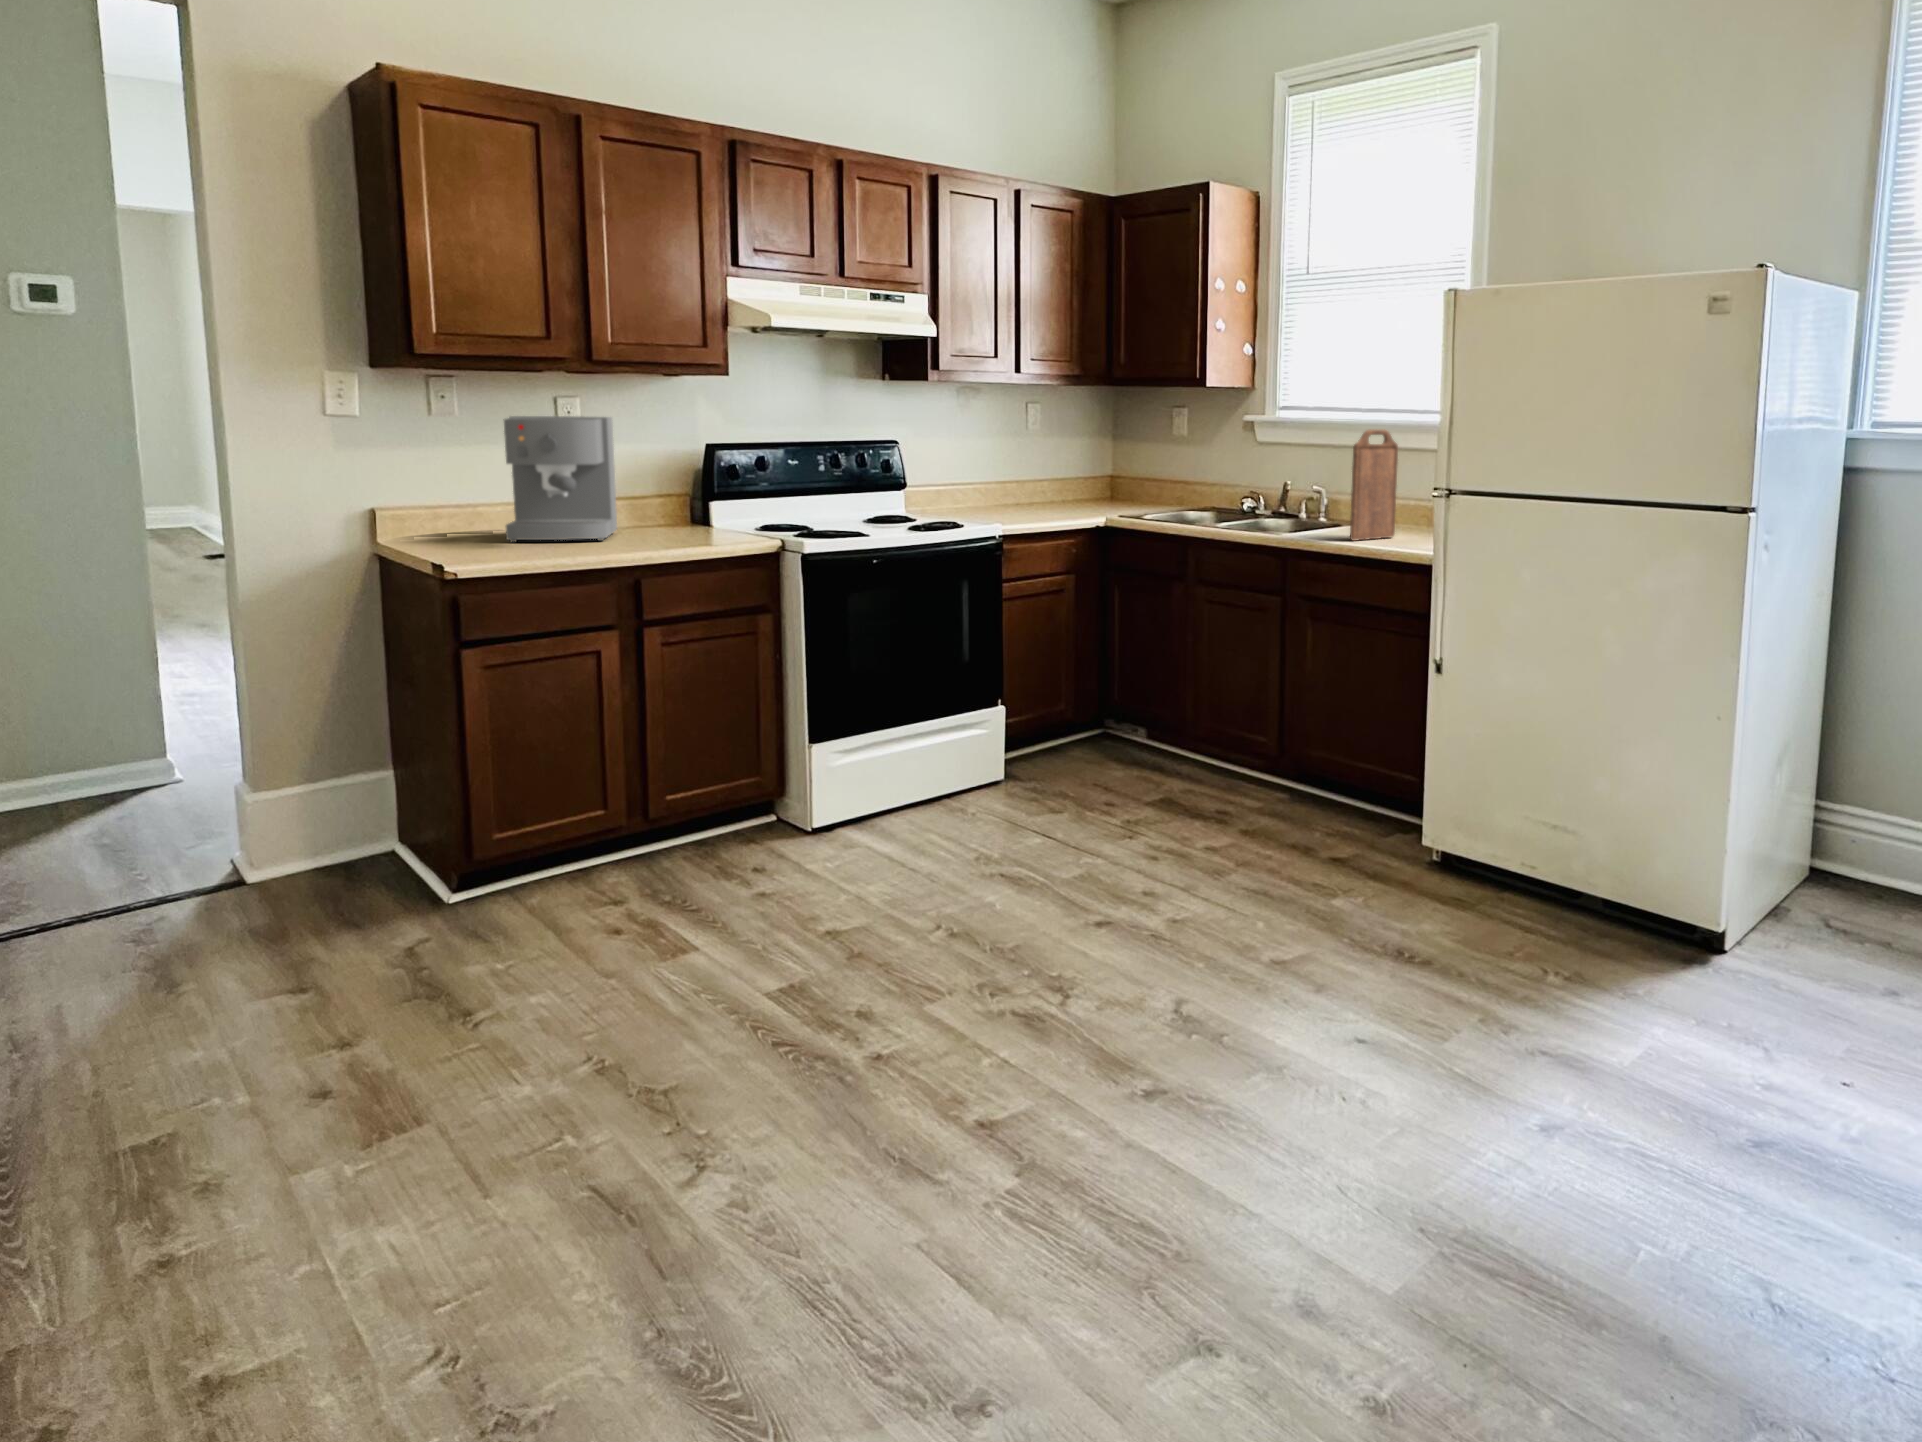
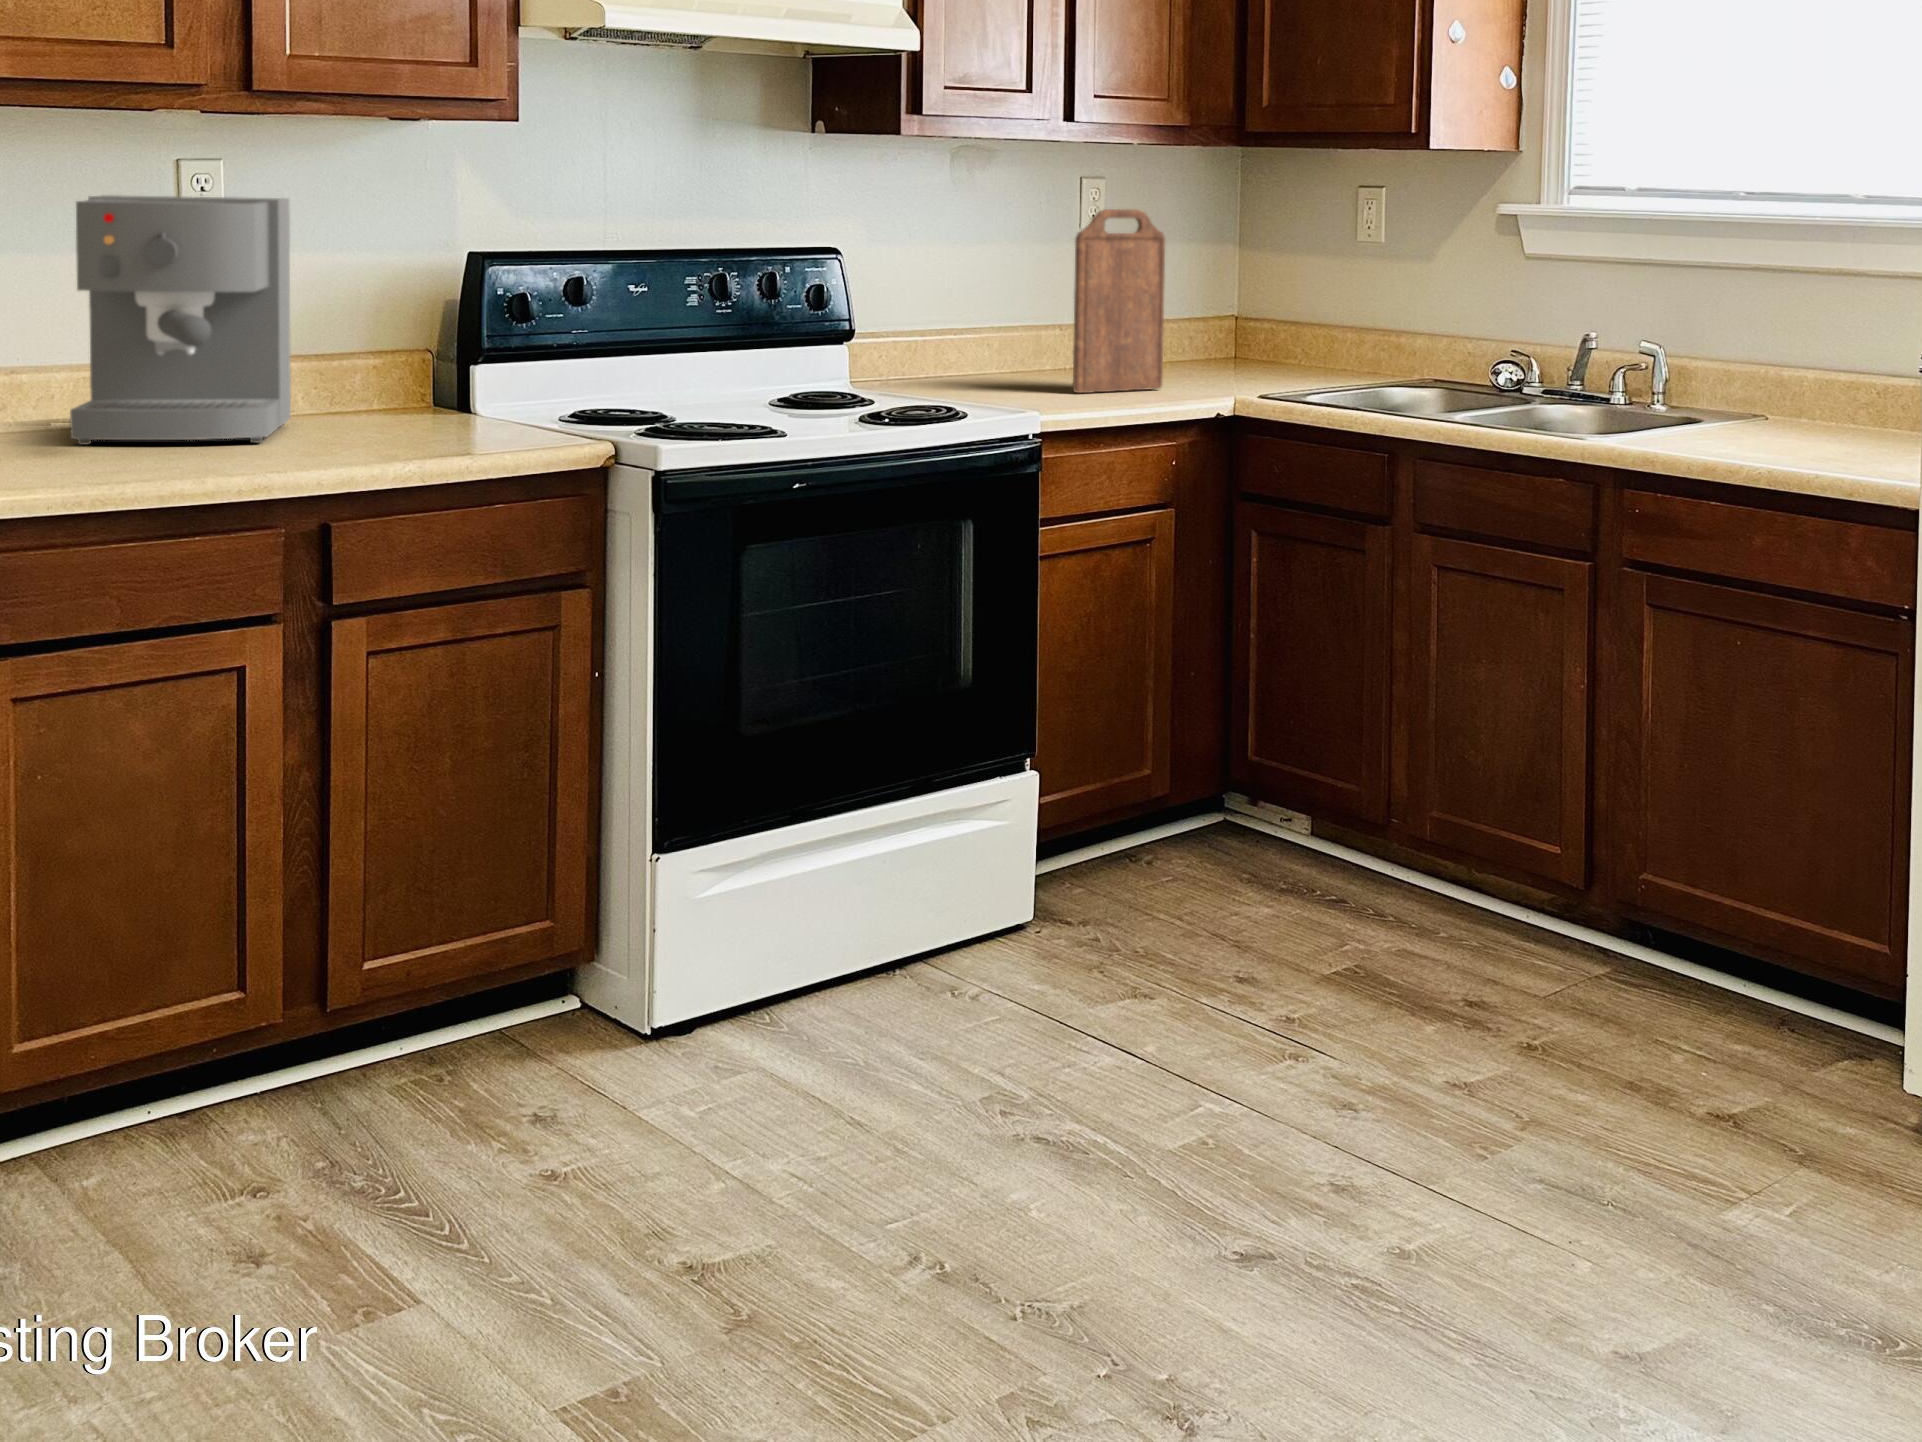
cutting board: present [1350,429,1398,541] -> present [1073,209,1165,393]

